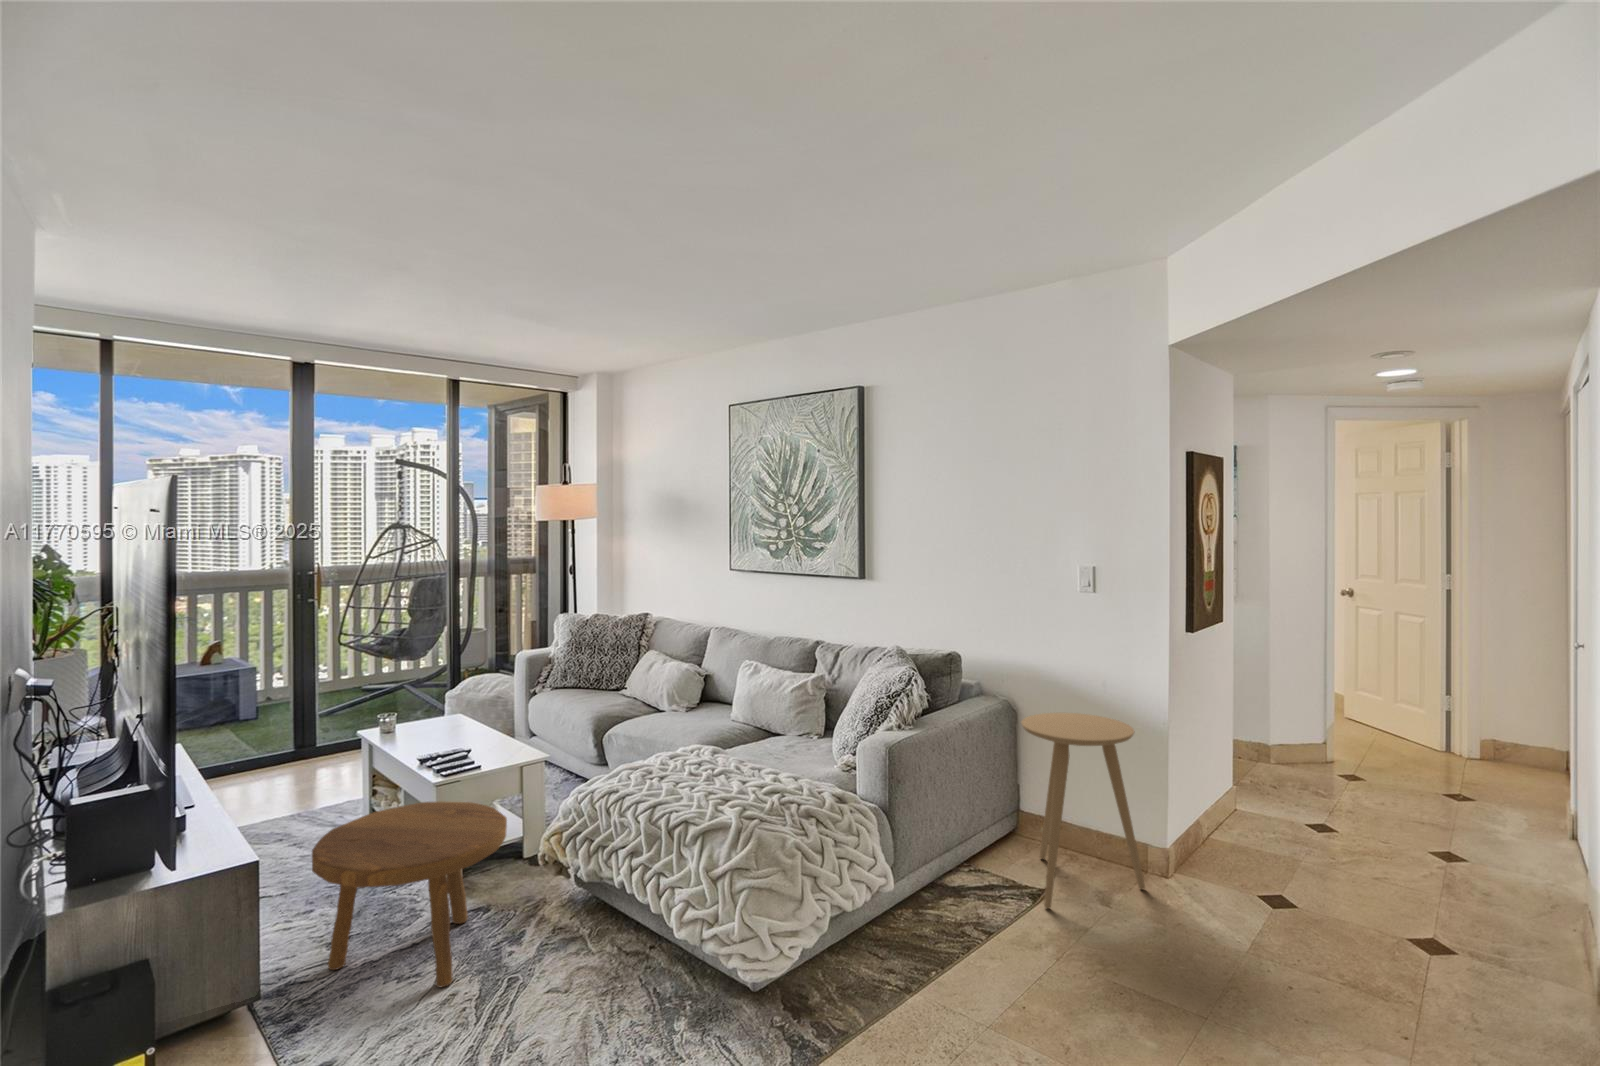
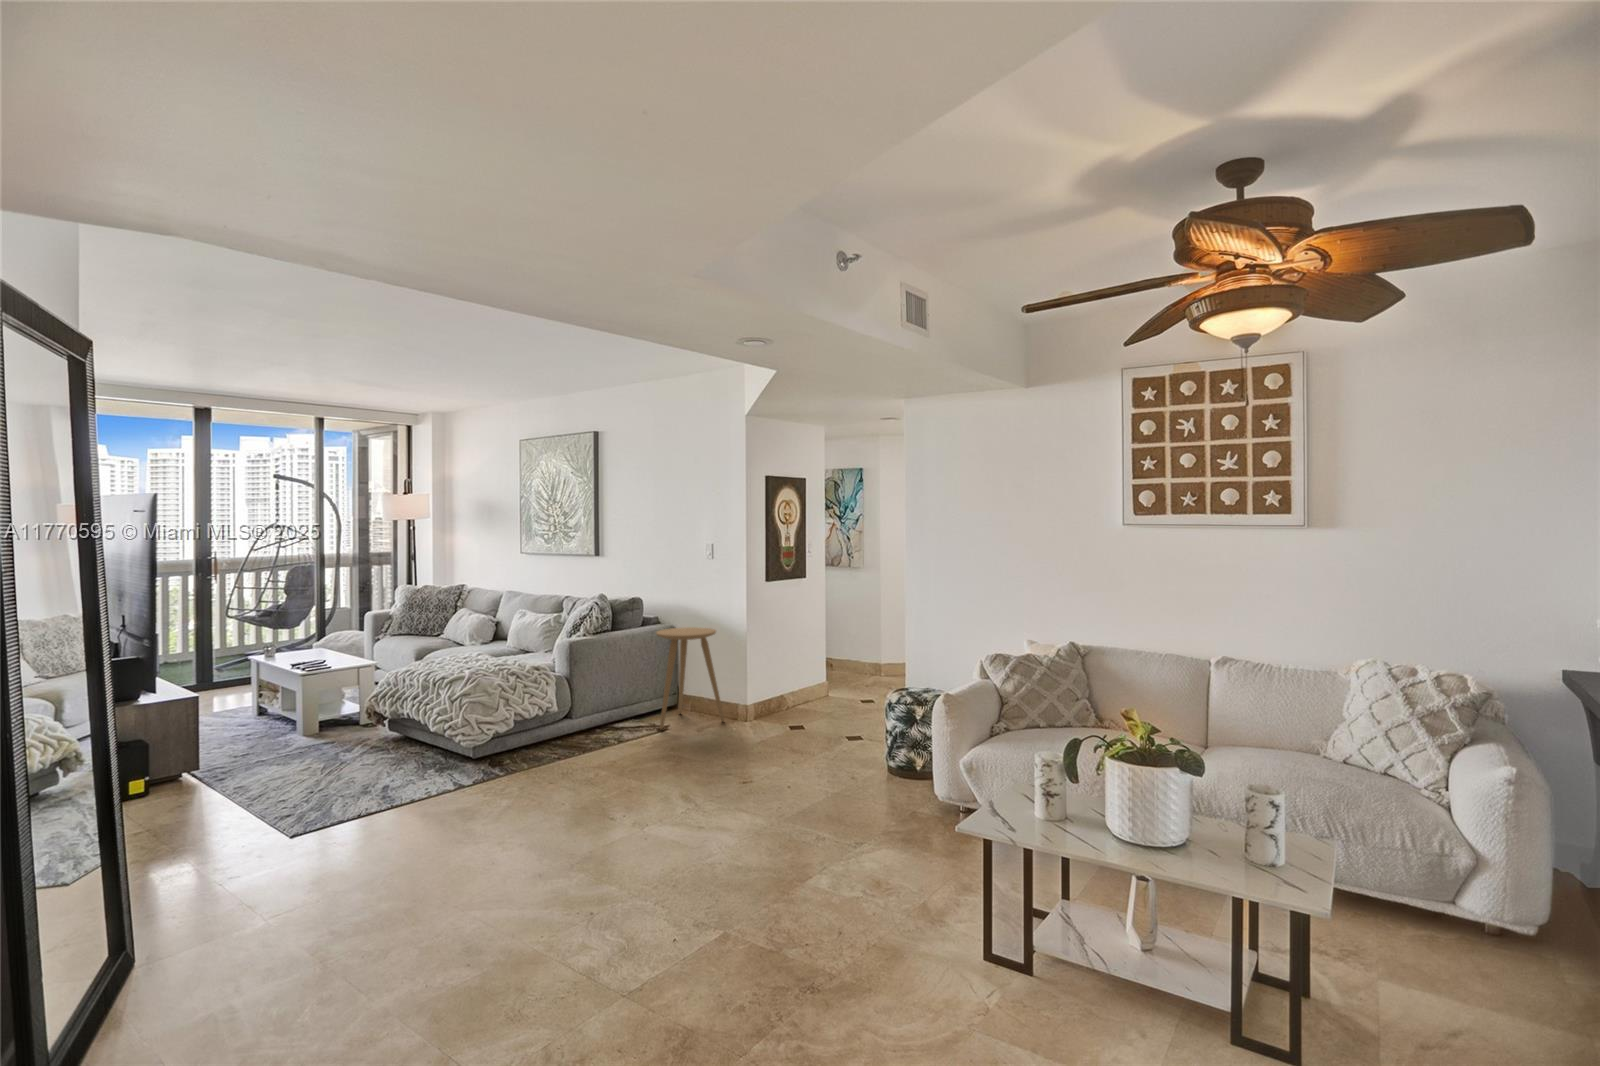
footstool: present [312,802,507,987] -> none [228,680,343,765]

